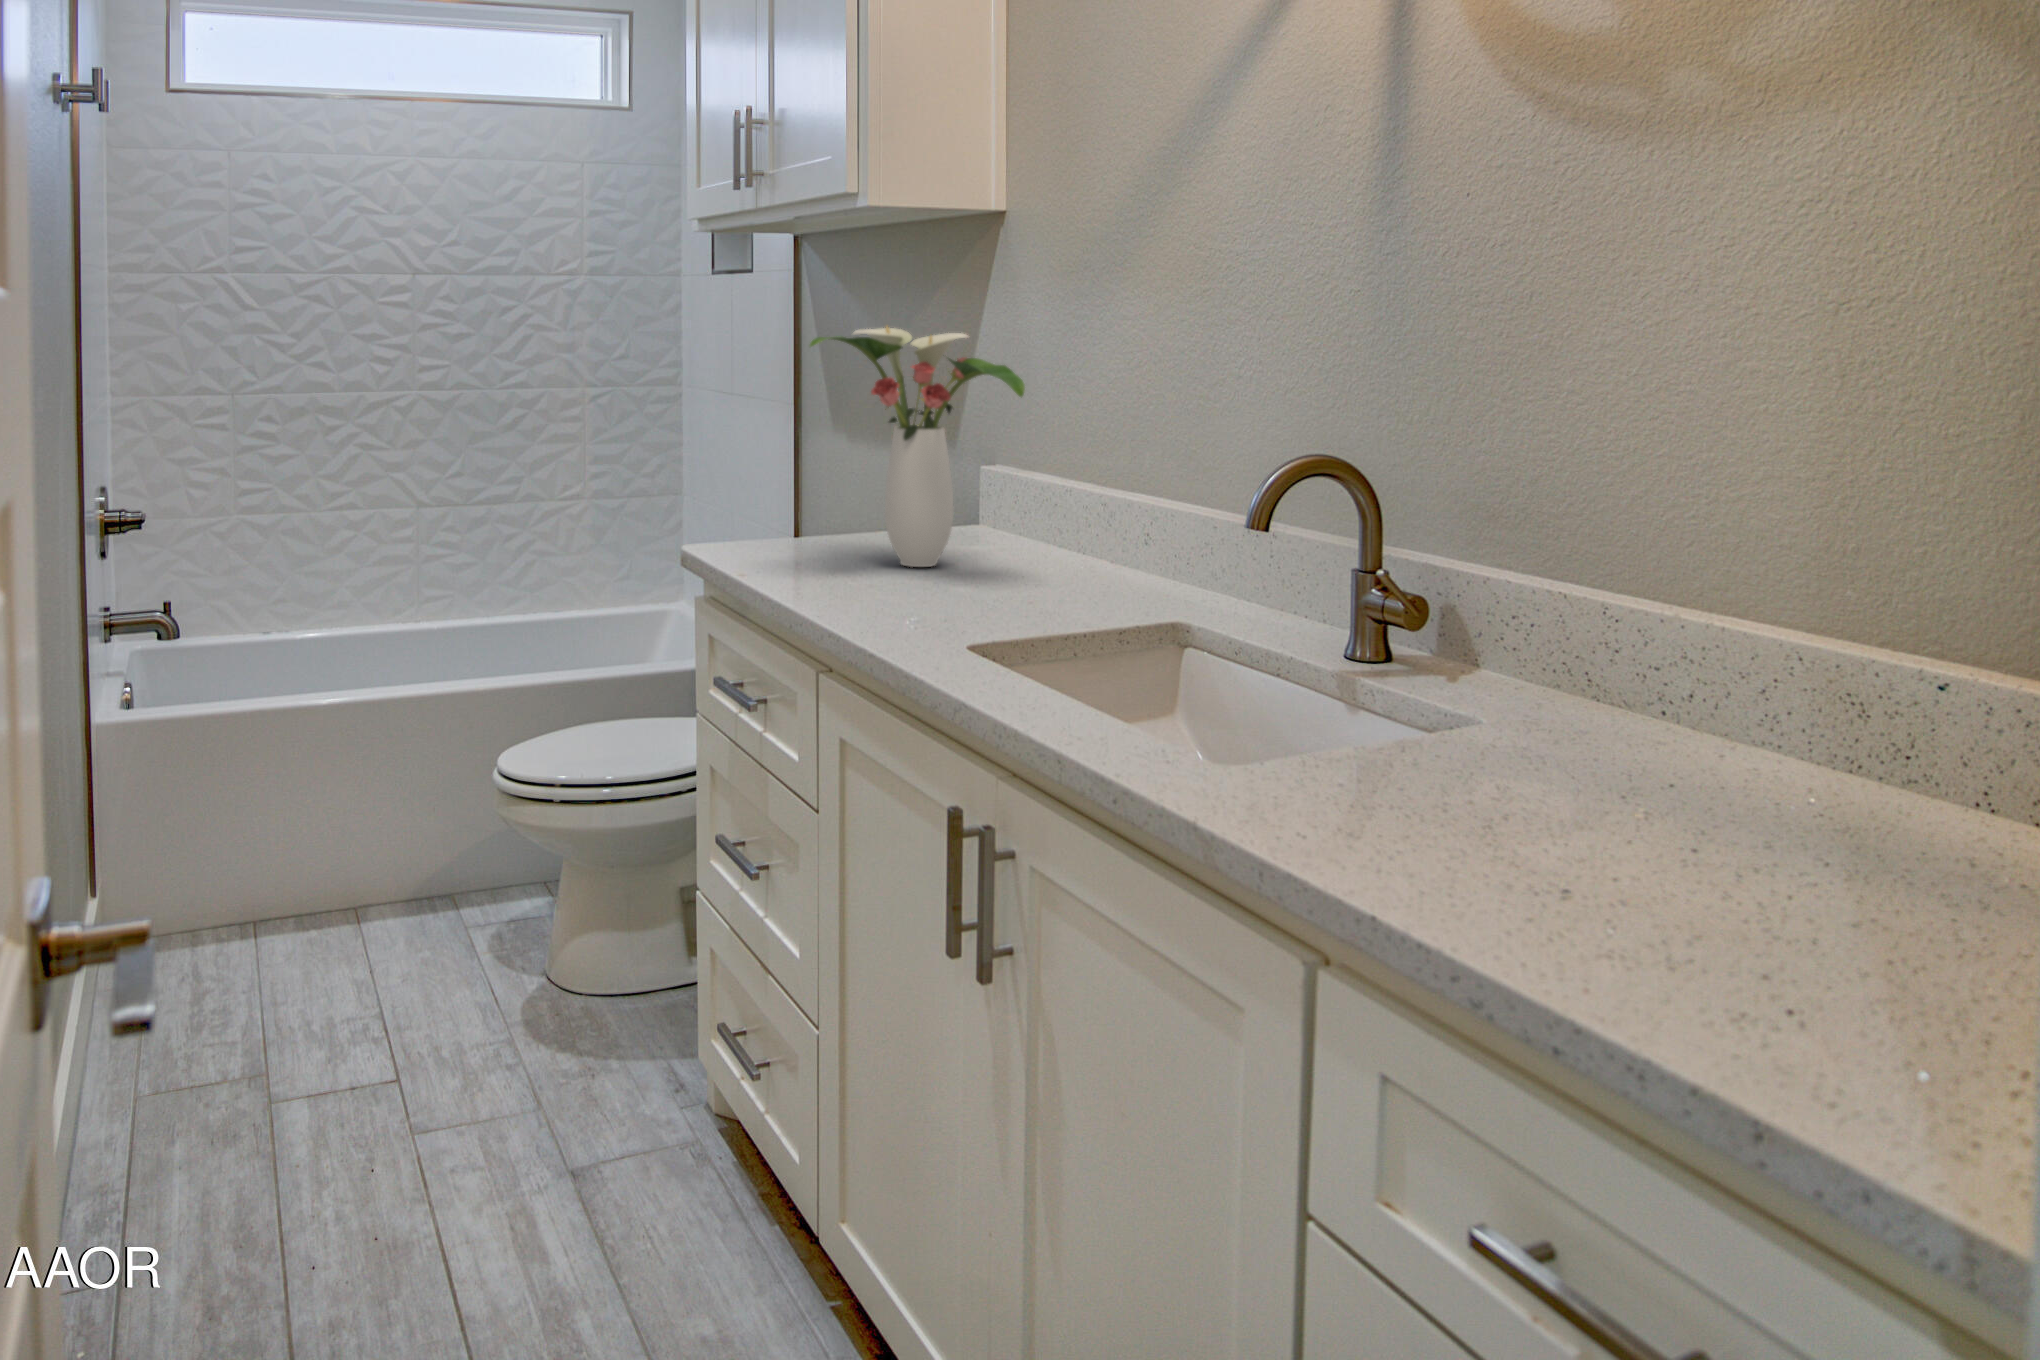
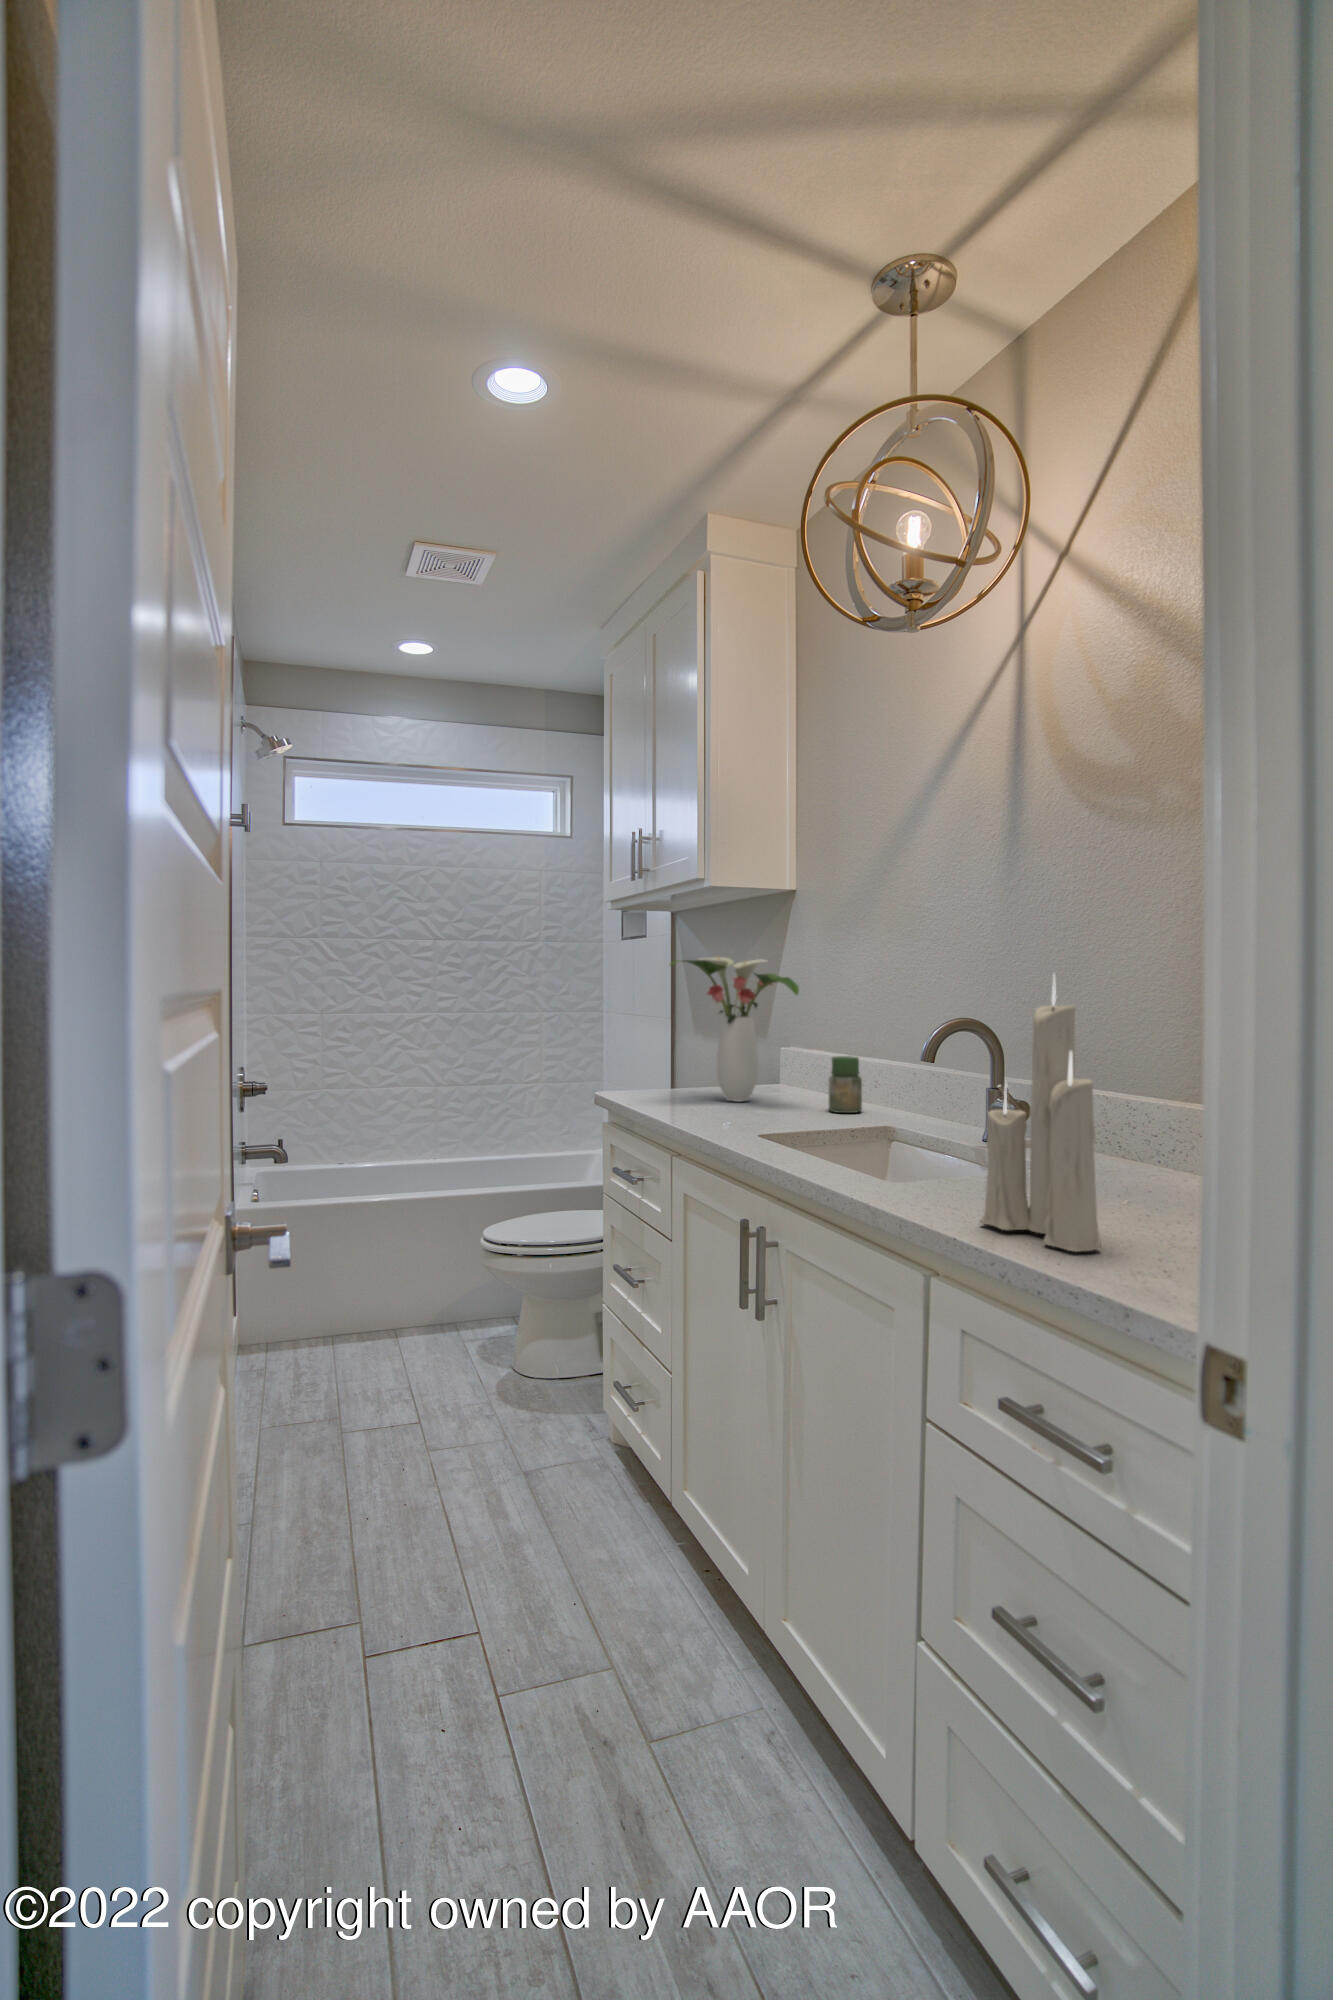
candle: none [1418,406,1664,961] -> present [980,976,1101,1252]
jar: none [1073,497,1128,592] -> present [829,1056,862,1113]

